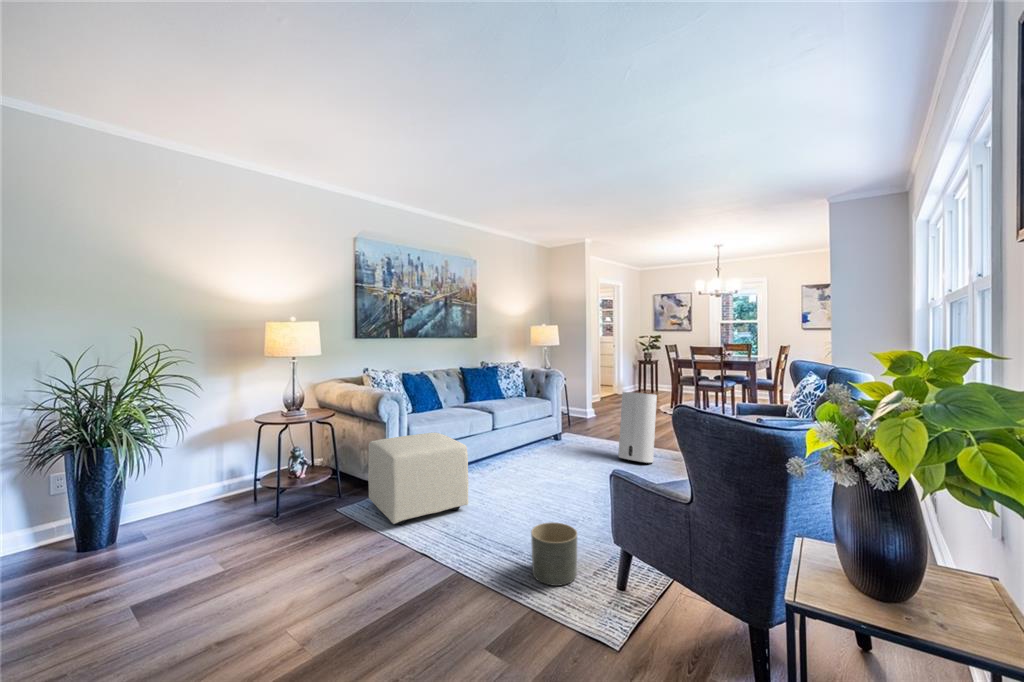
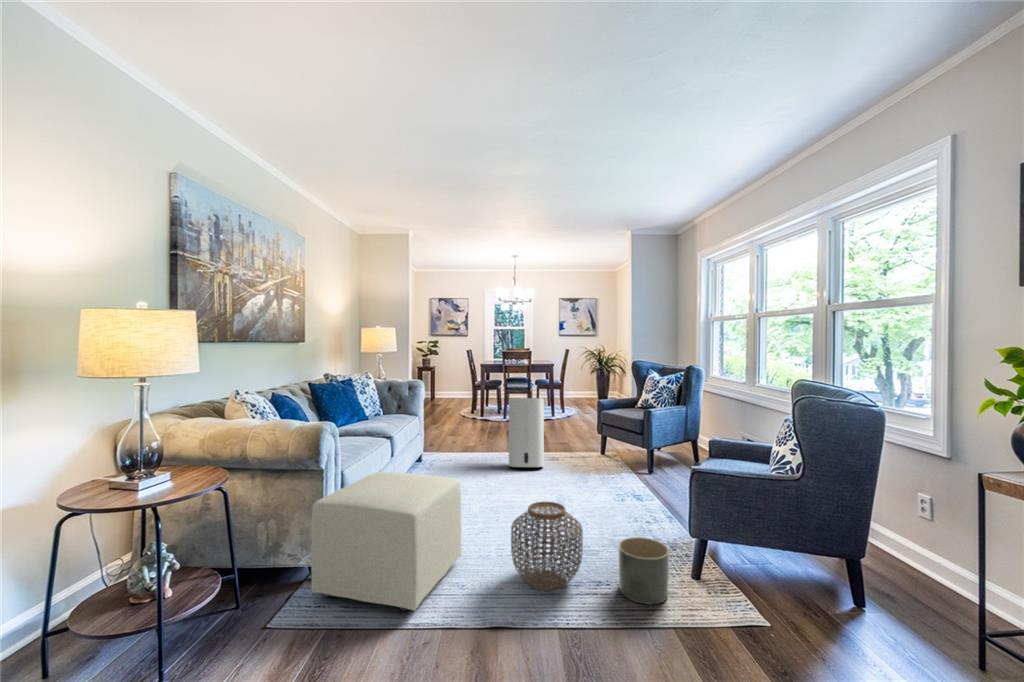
woven basket: none [468,473,528,547] -> present [511,502,583,591]

